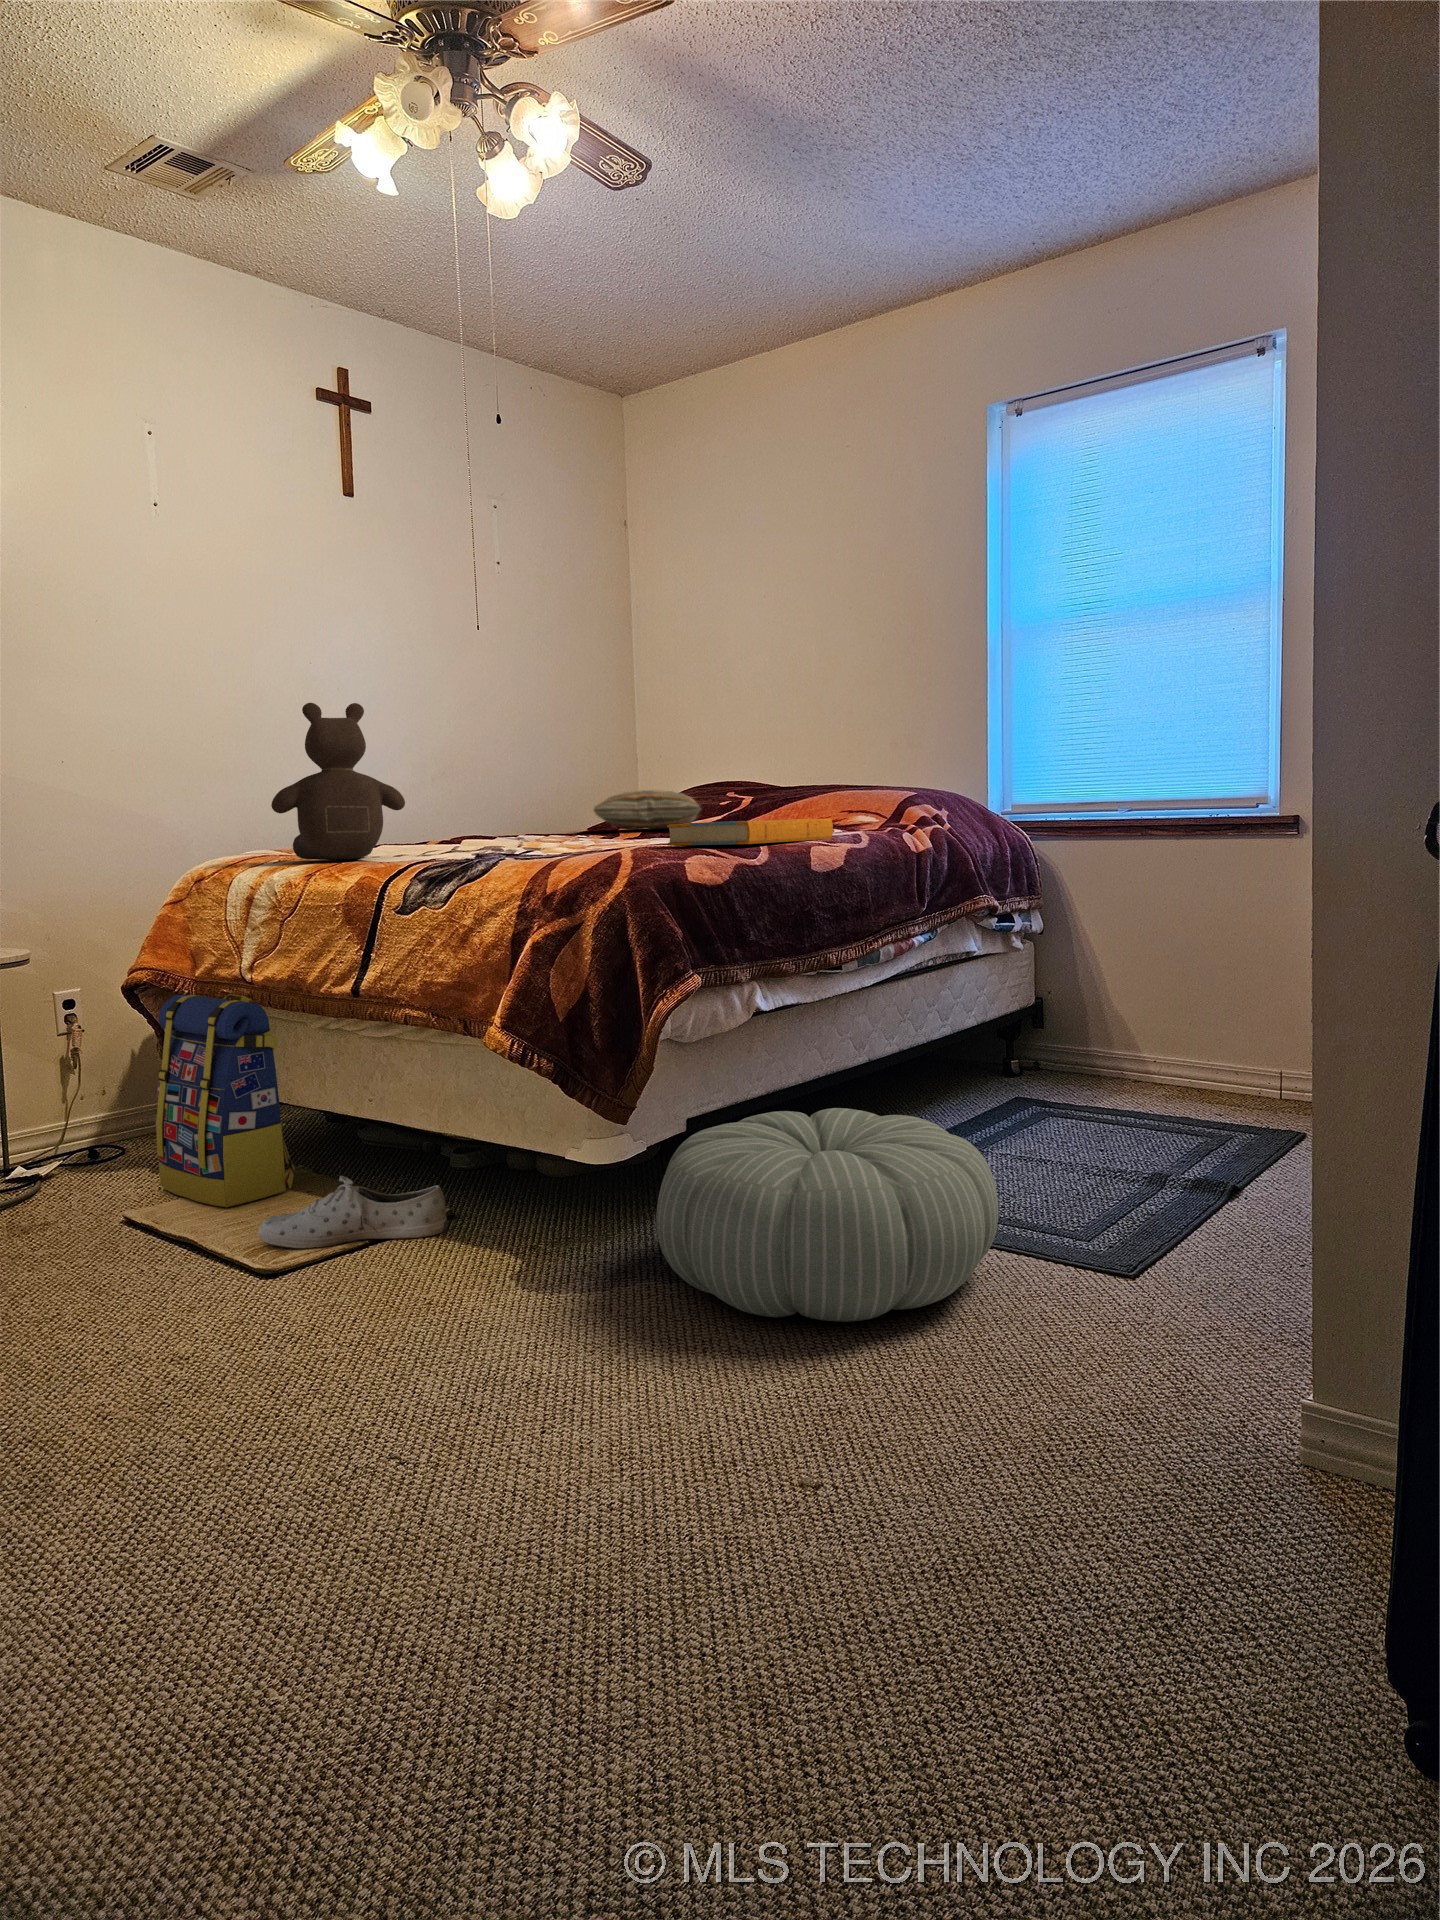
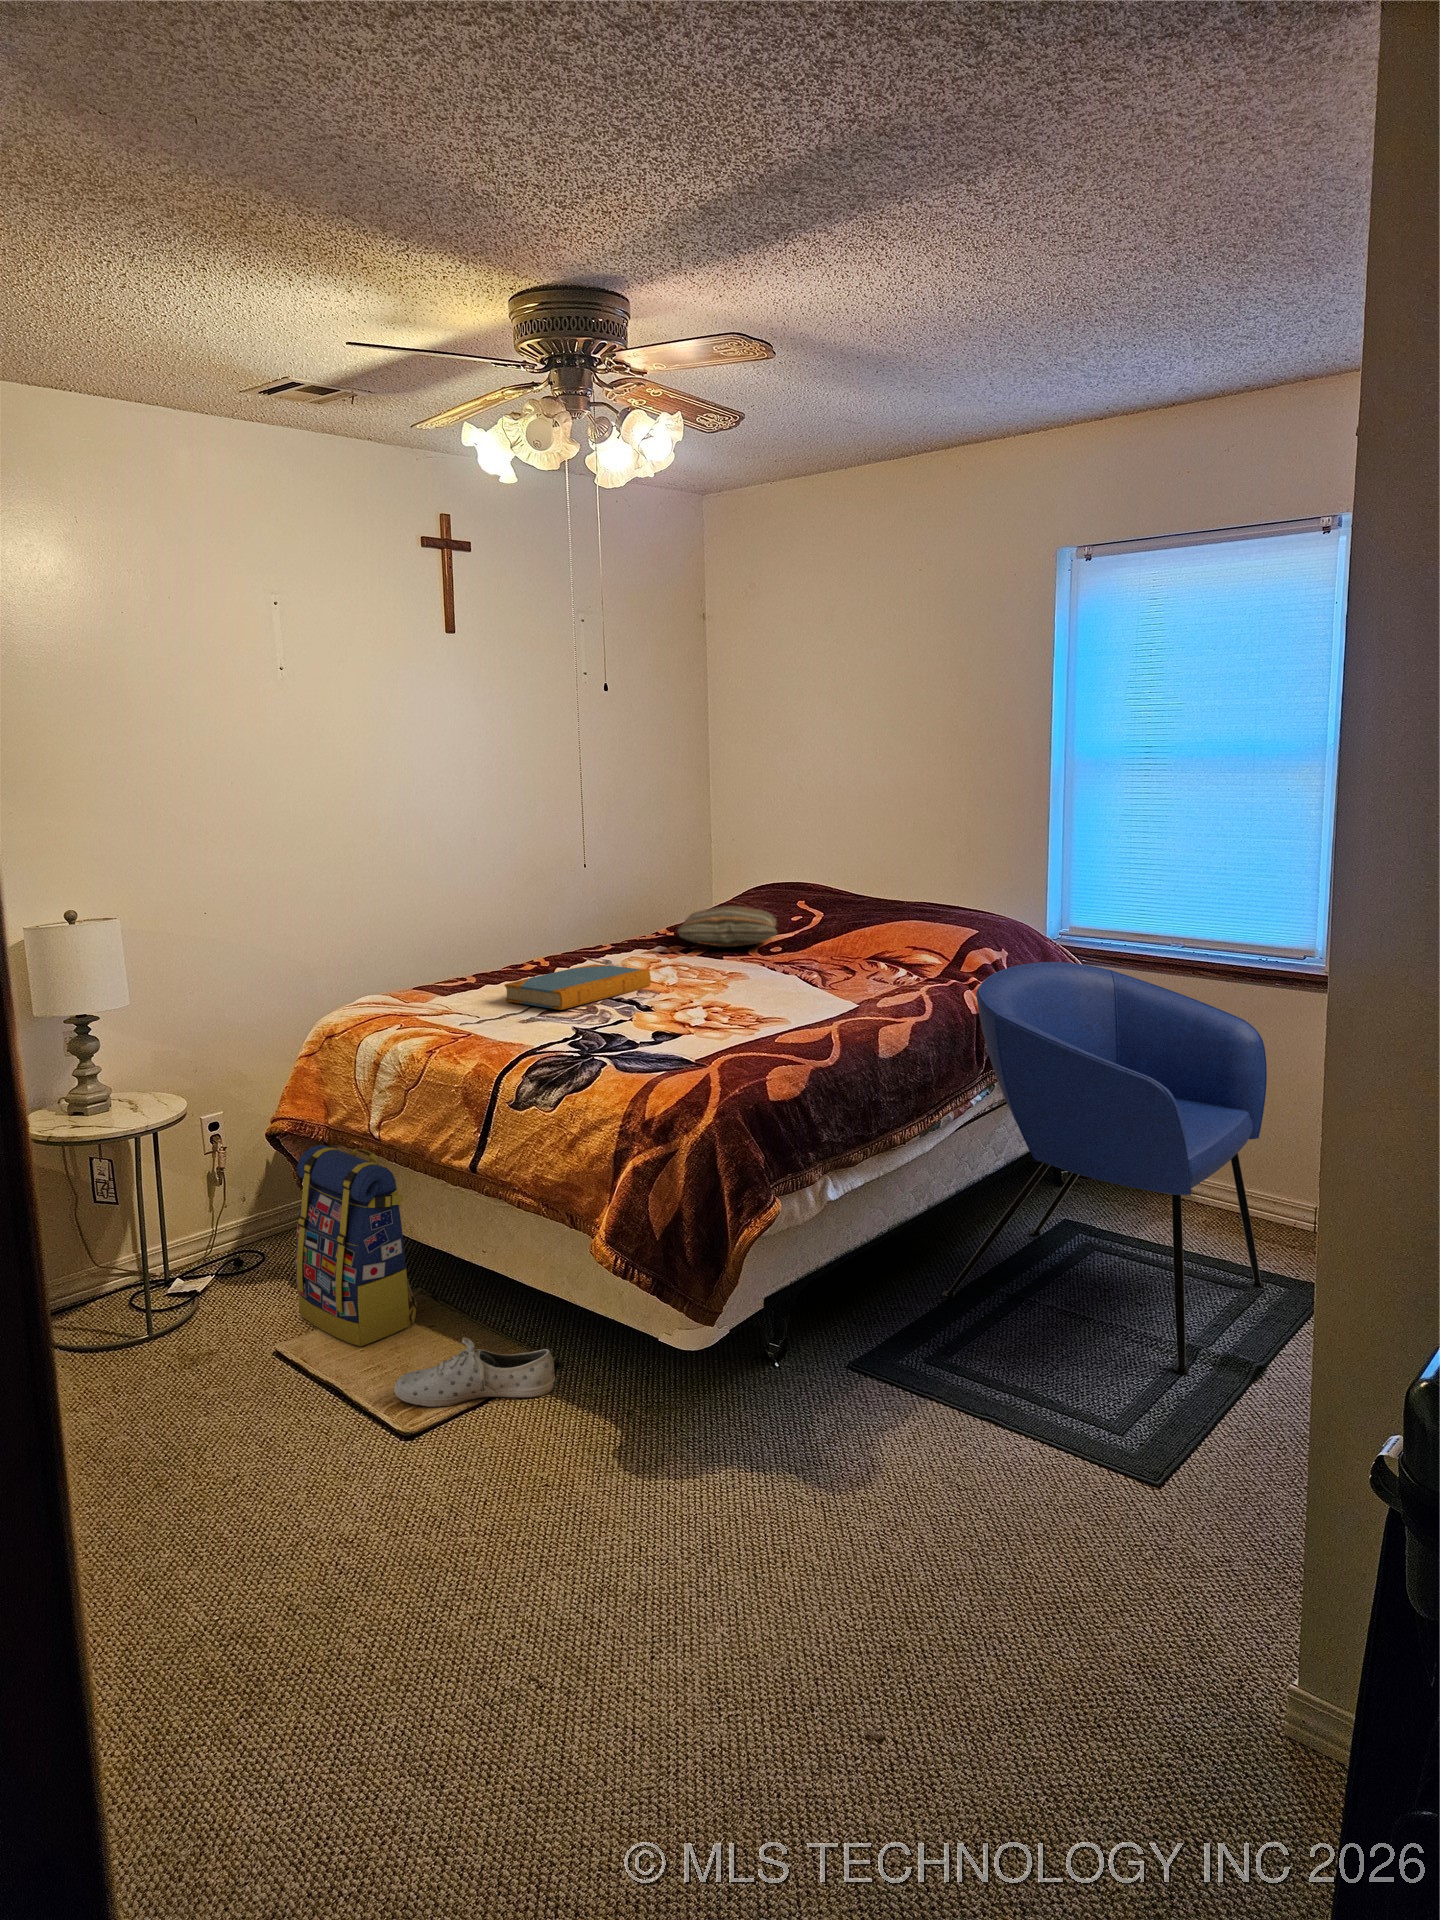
teddy bear: present [271,703,405,860] -> none [398,901,515,1041]
armchair: none [885,797,1232,1196] -> present [943,962,1267,1374]
book: present [667,818,833,846] -> present [505,964,651,1010]
pouf: present [656,1108,998,1322] -> none [743,1306,1041,1538]

